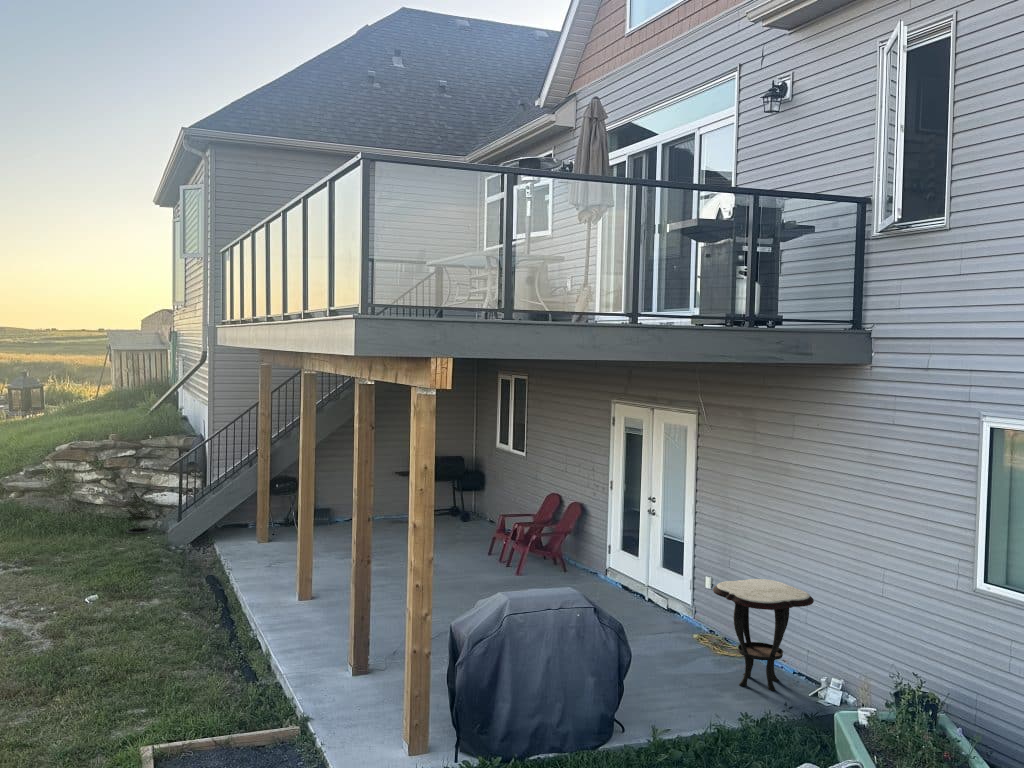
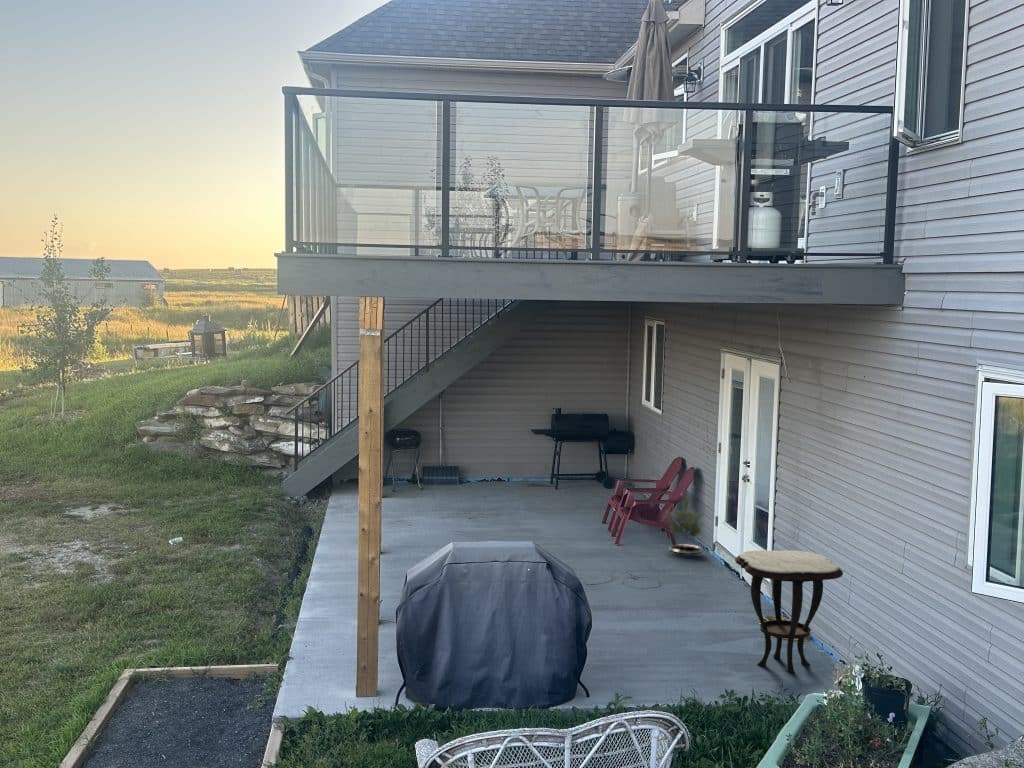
potted tree: present [127,493,152,534] -> present [668,497,702,554]

